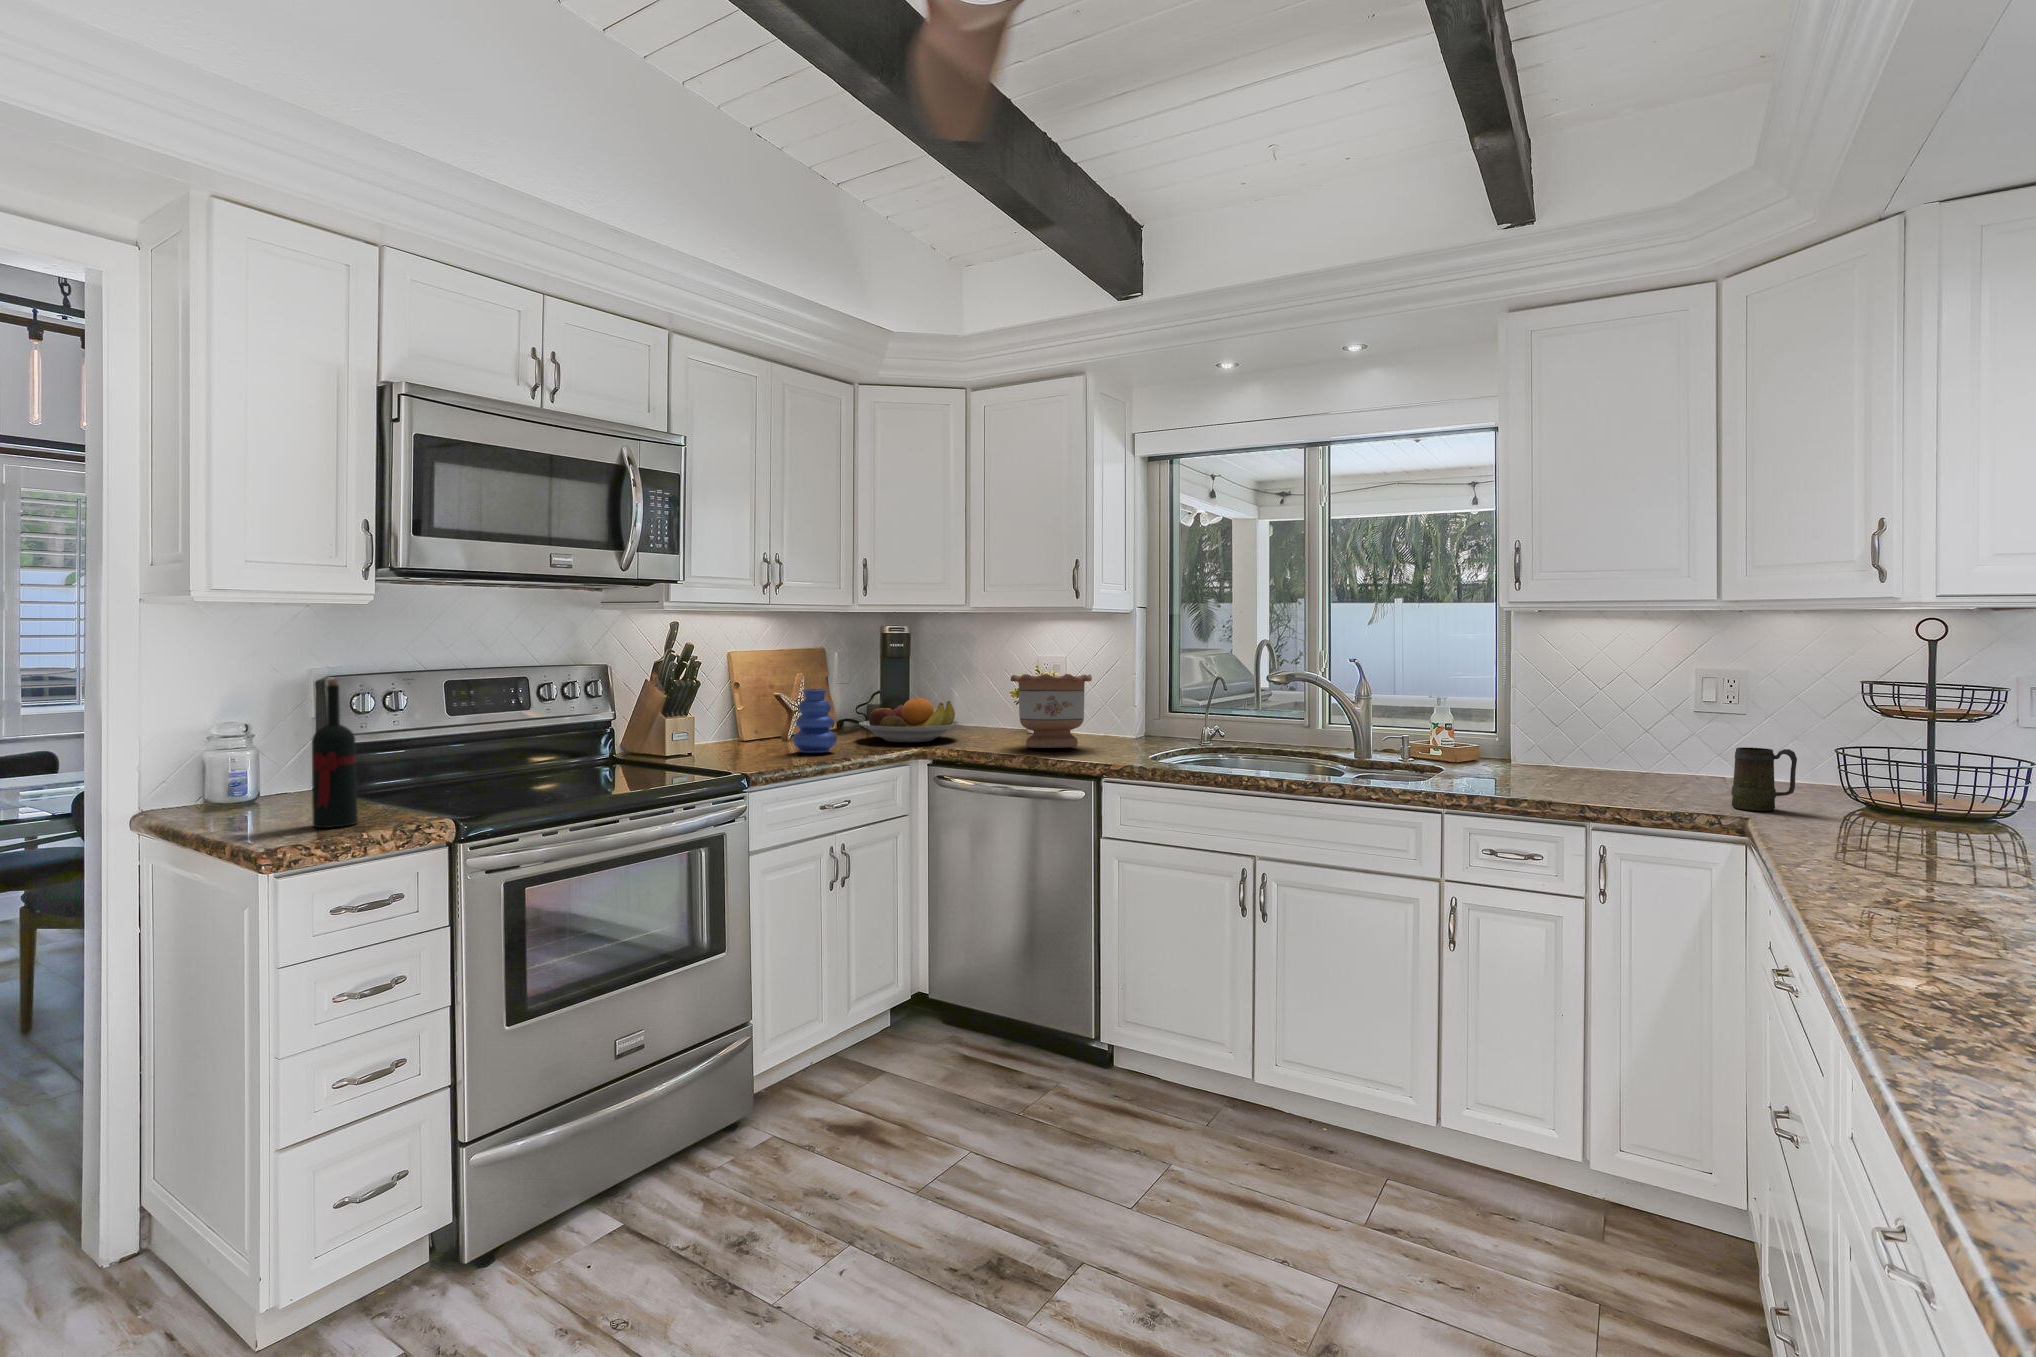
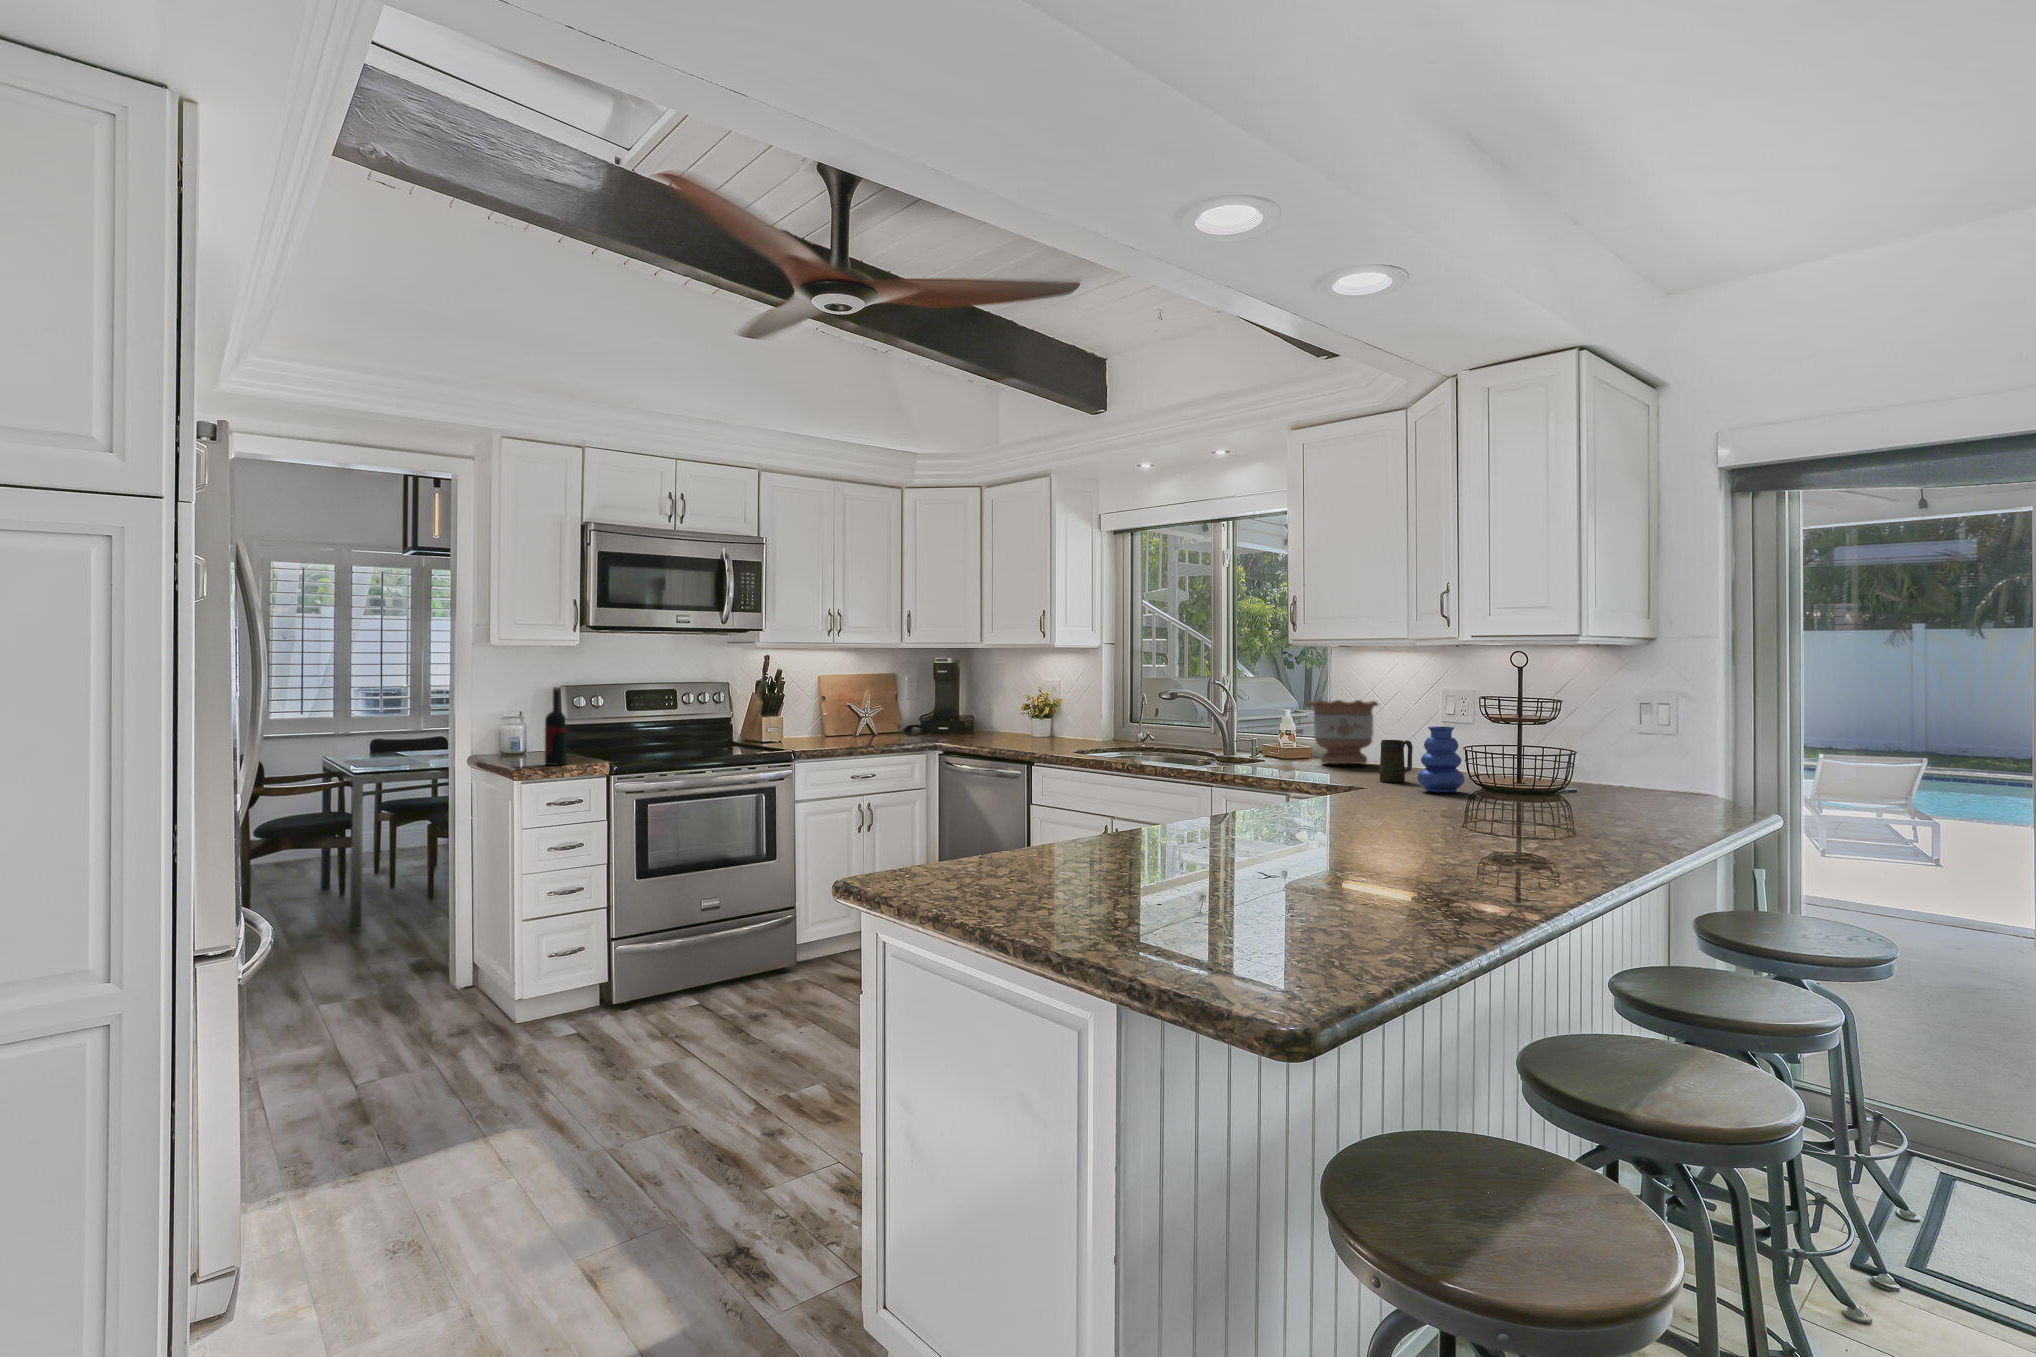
flower pot: present [1011,674,1092,748] -> present [1307,700,1378,764]
vase: present [793,689,837,753] -> present [1417,726,1465,793]
fruit bowl: present [859,698,959,742] -> none [901,708,971,739]

